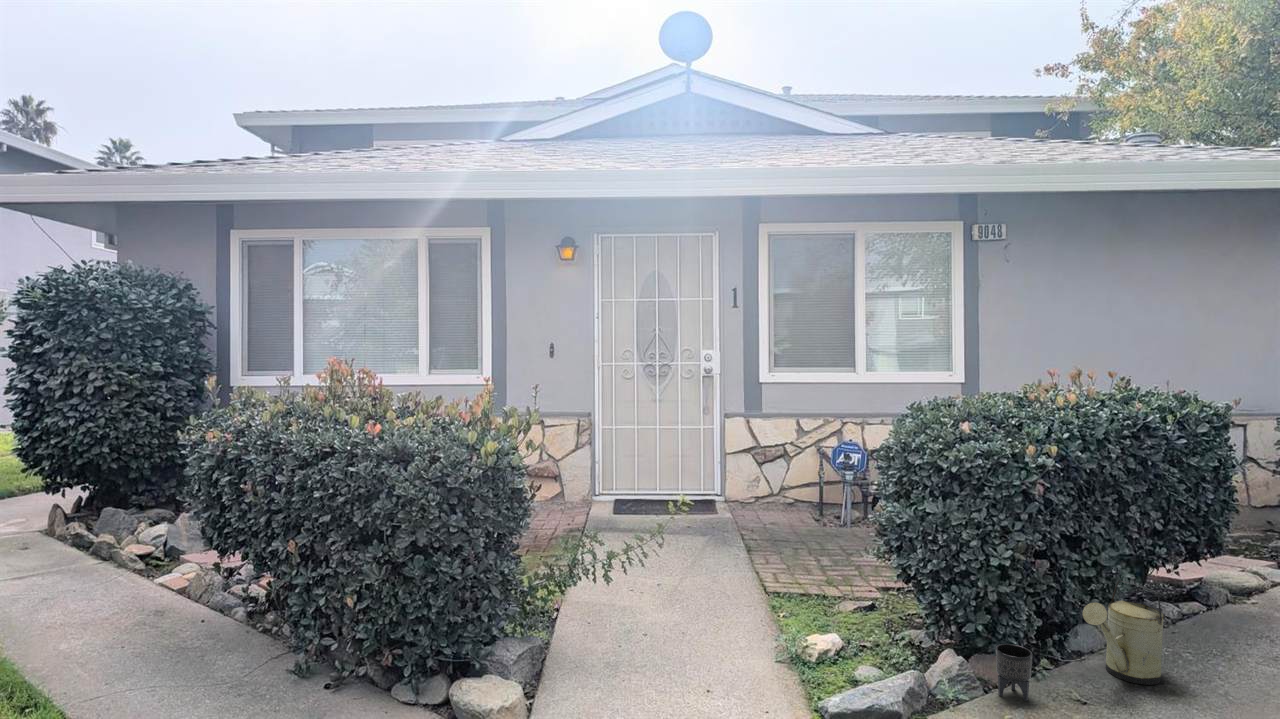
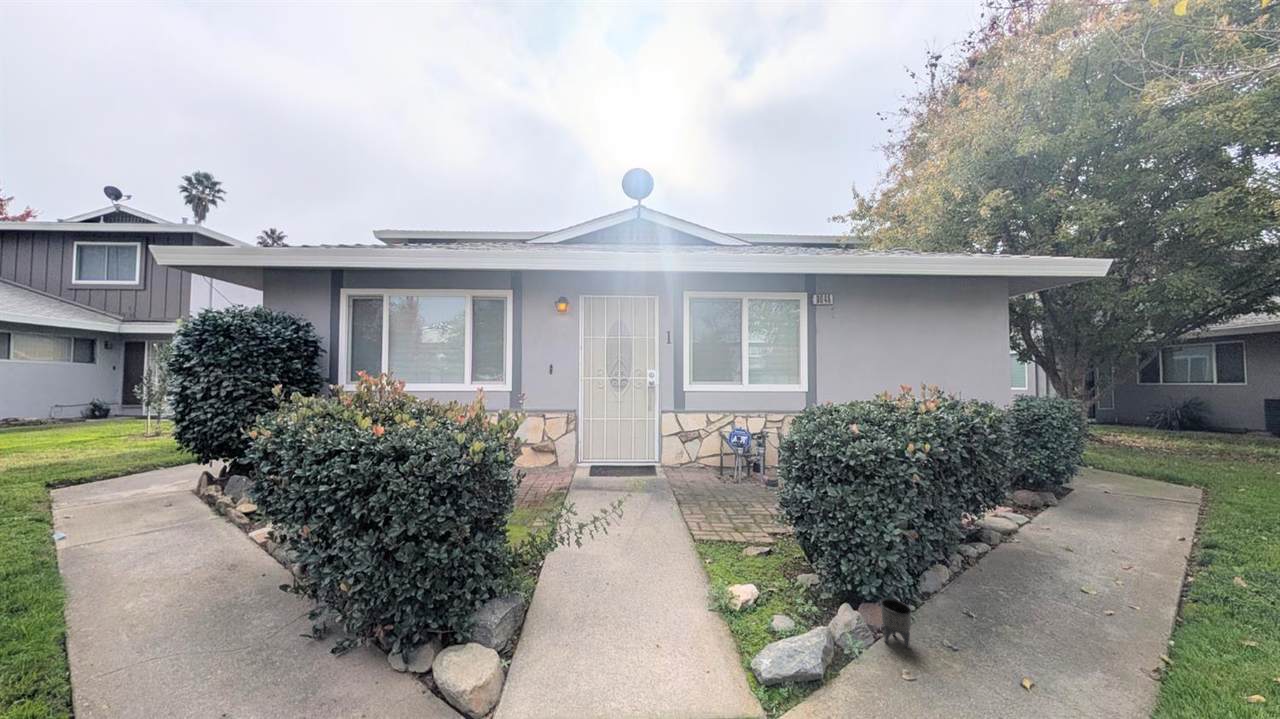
watering can: present [1083,581,1164,685] -> none [943,544,1000,628]

